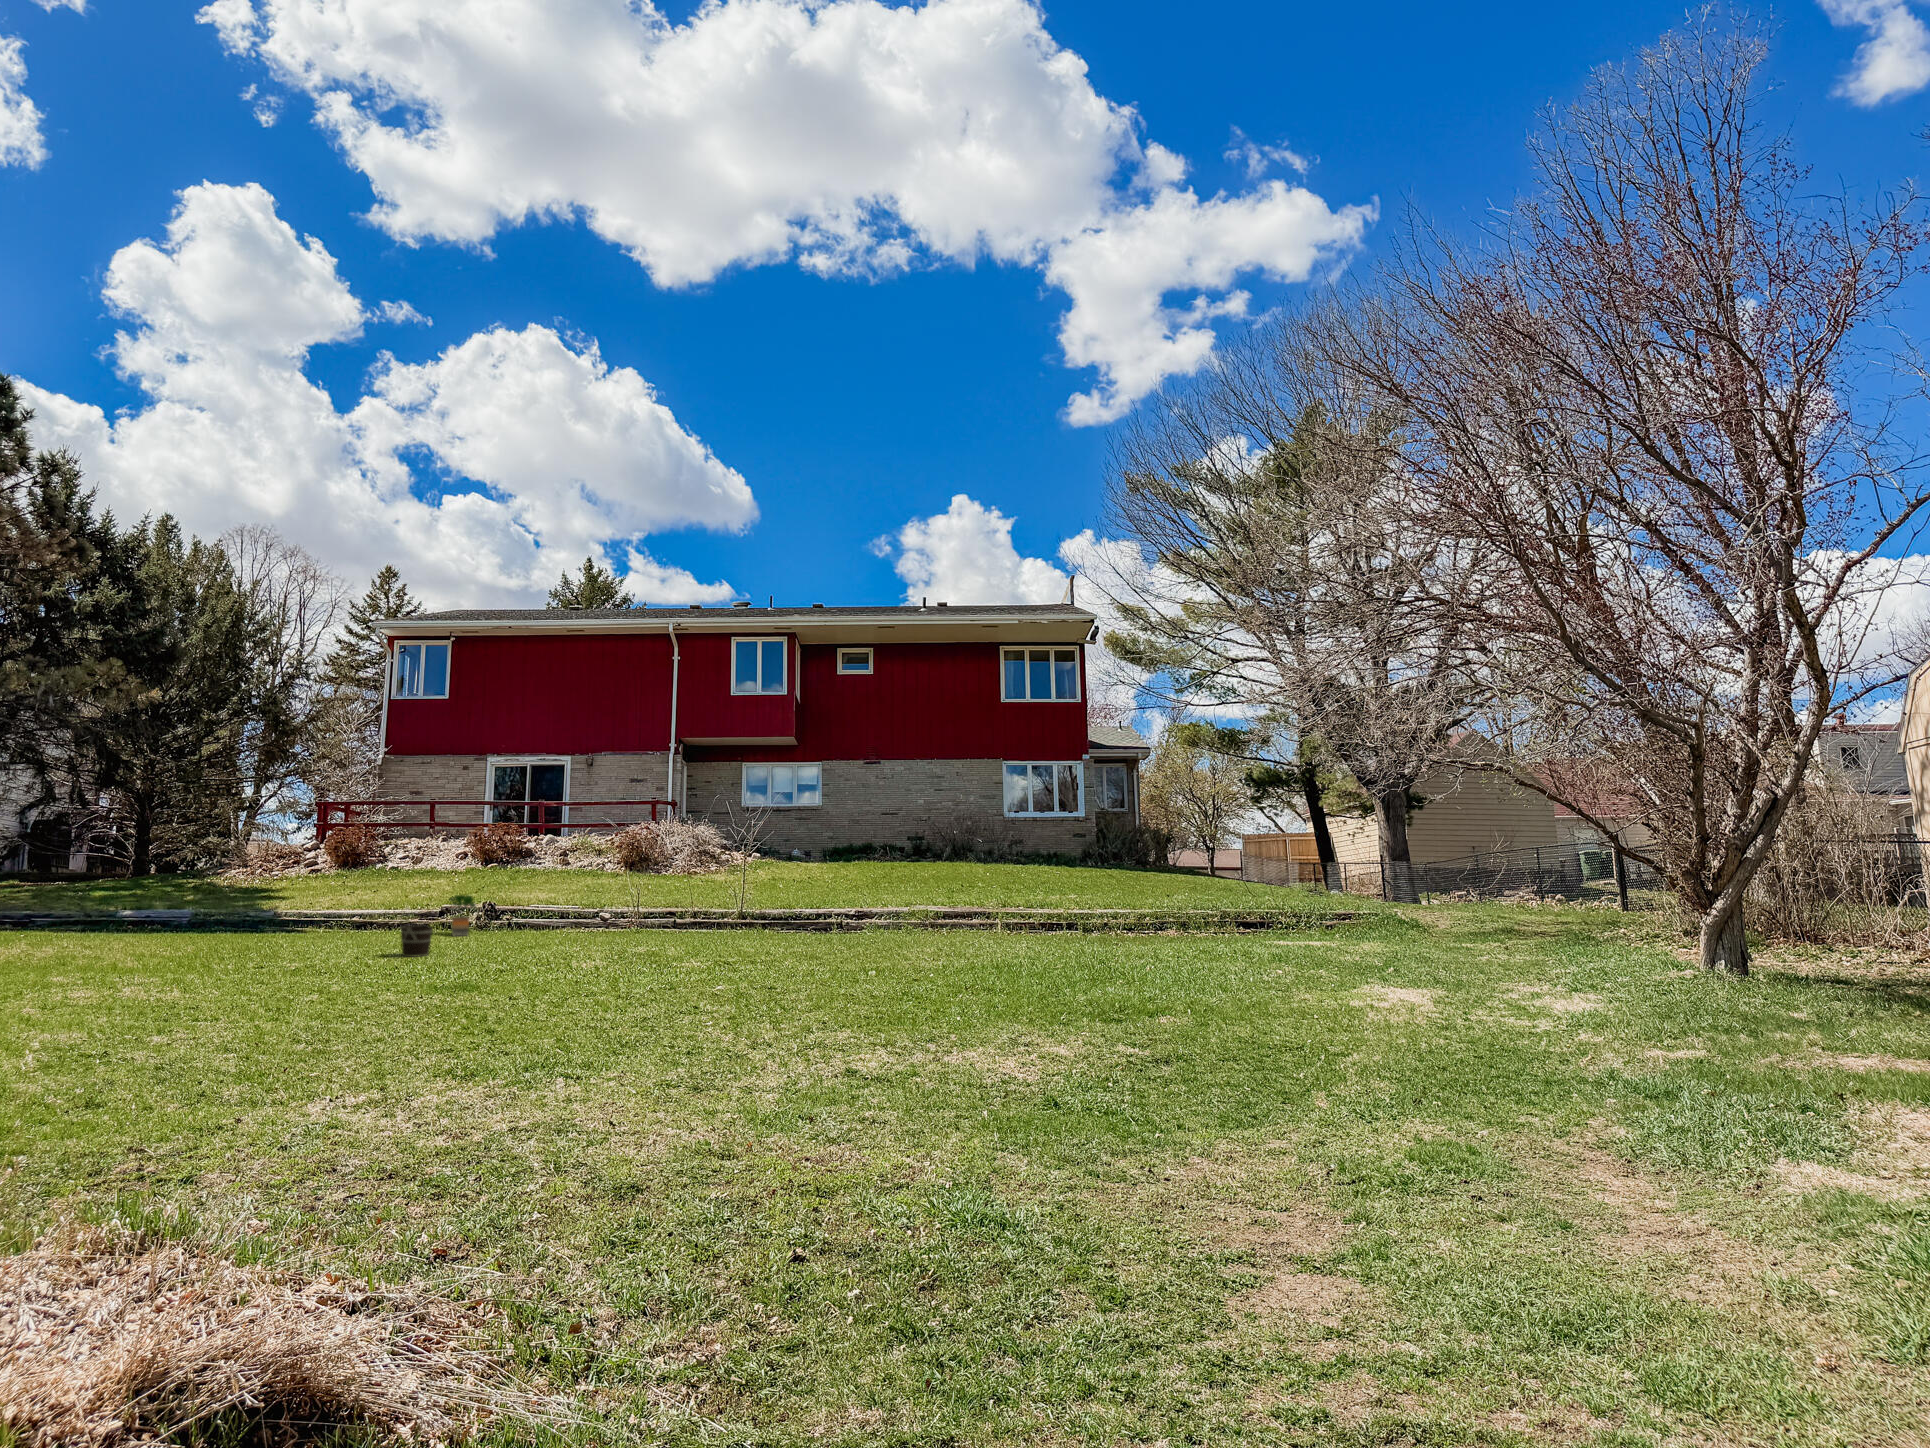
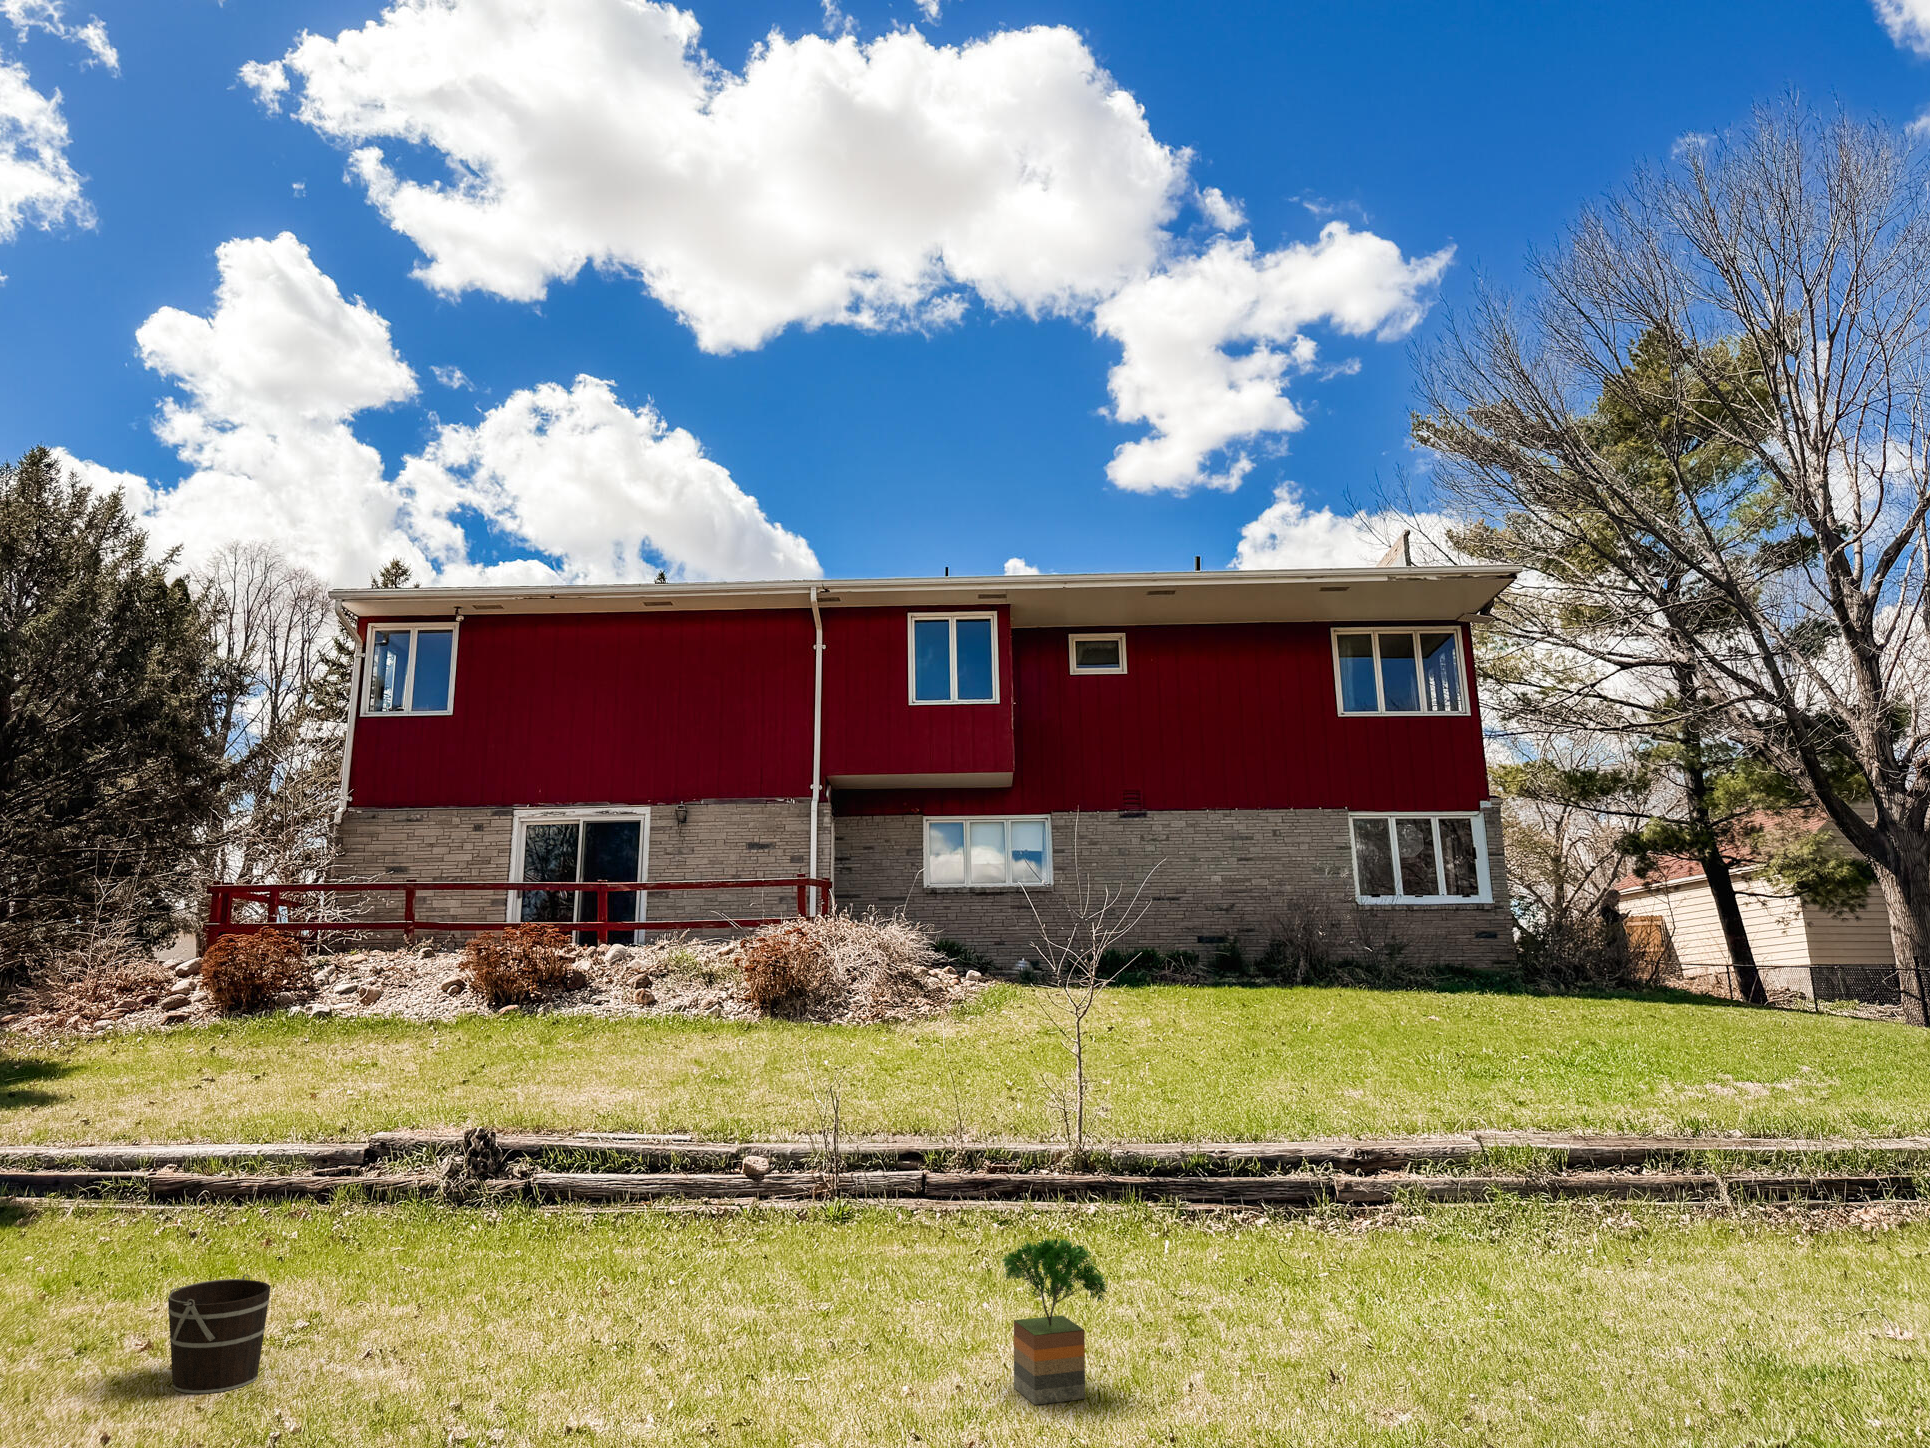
potted tree: present [449,895,476,936] -> present [1001,1238,1107,1405]

